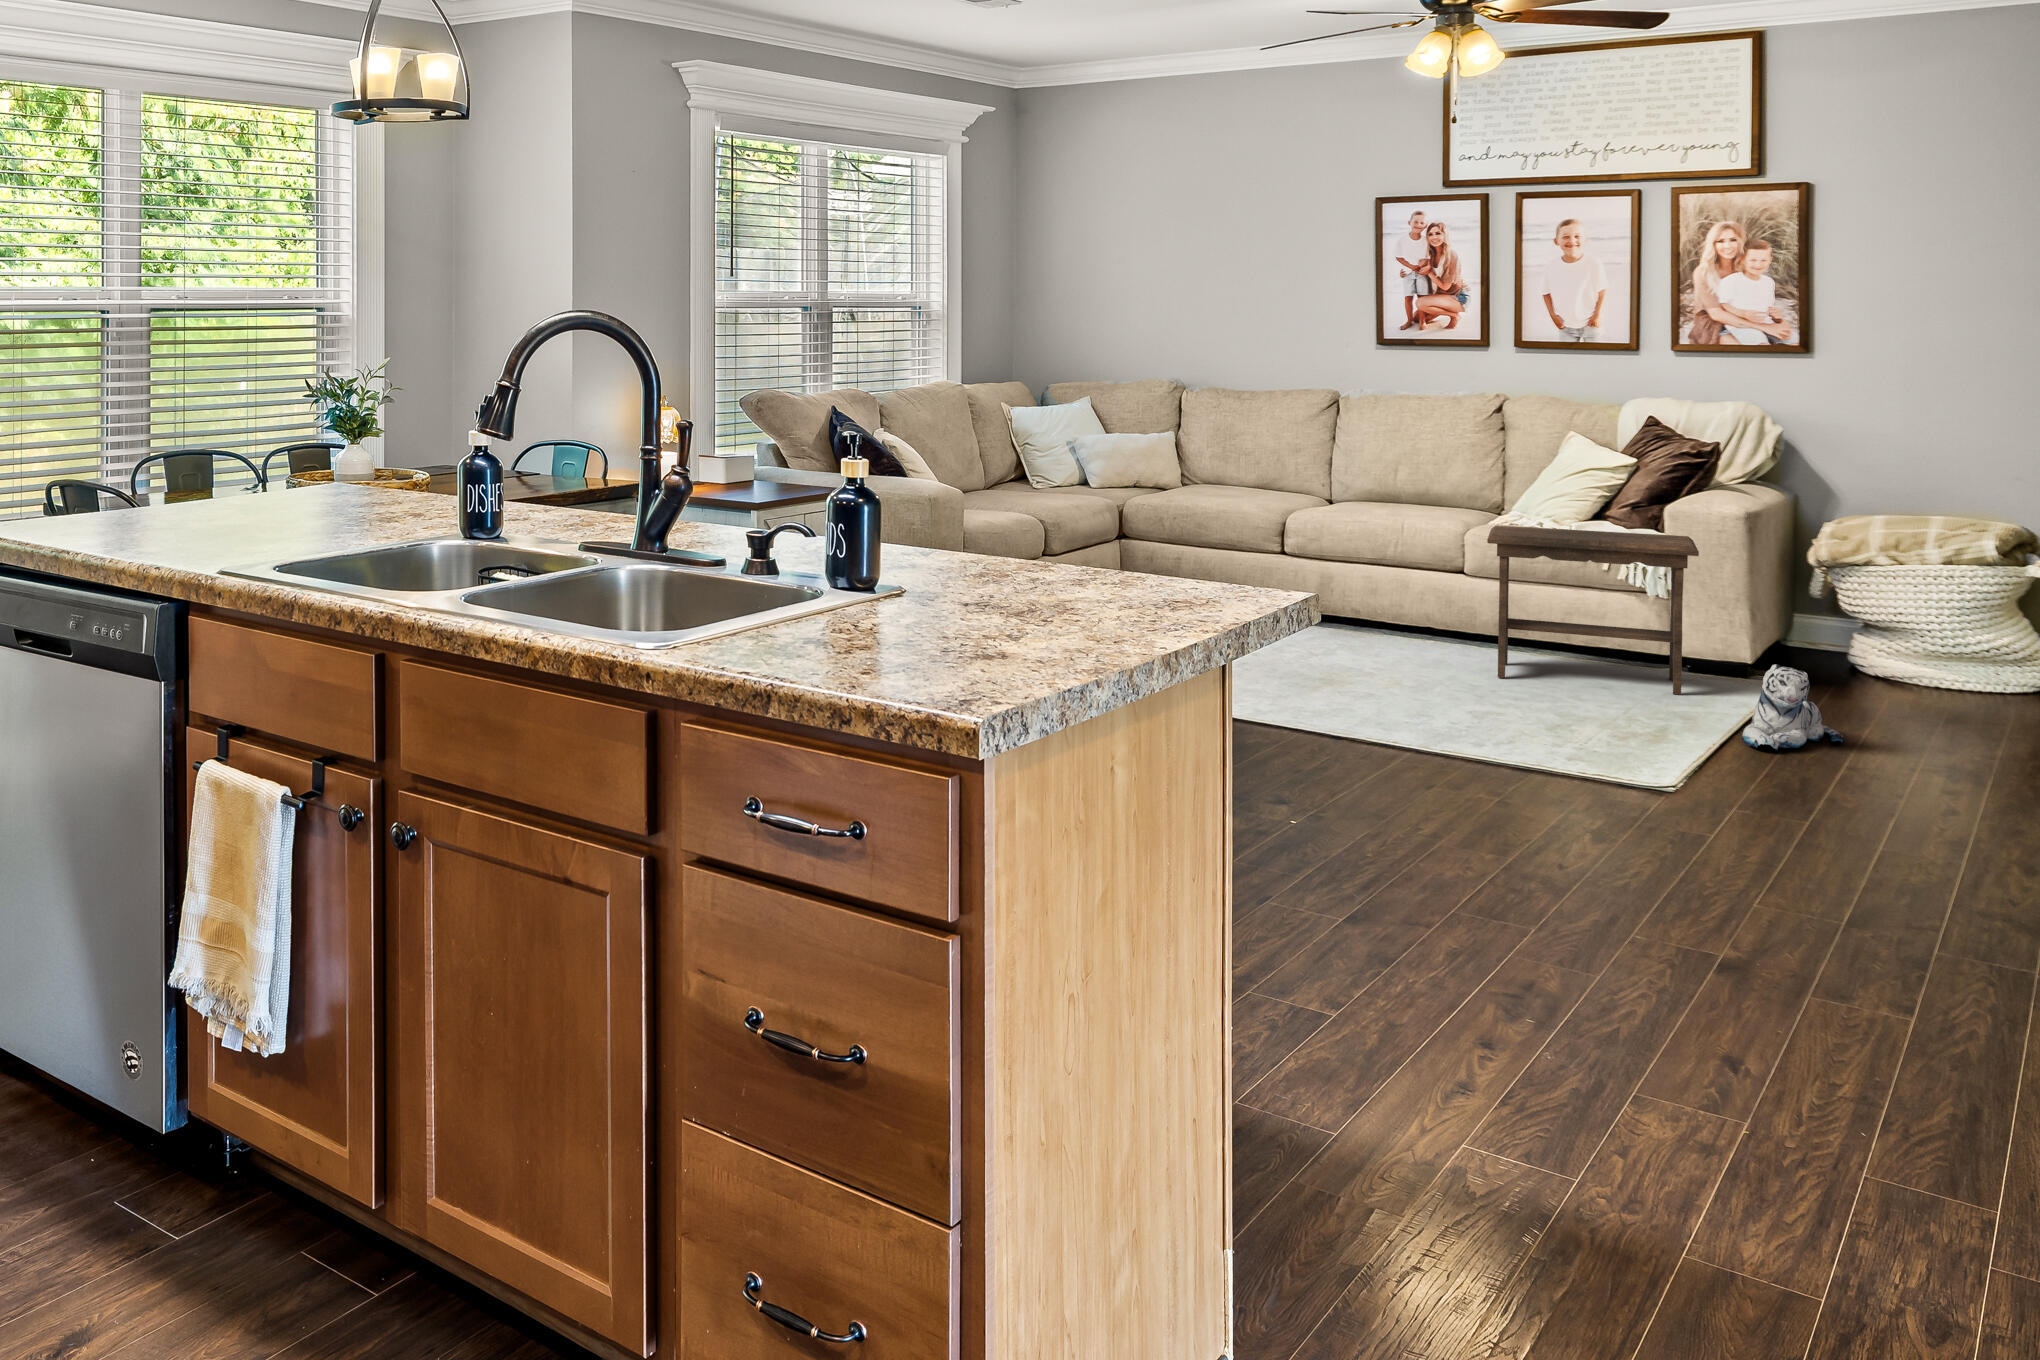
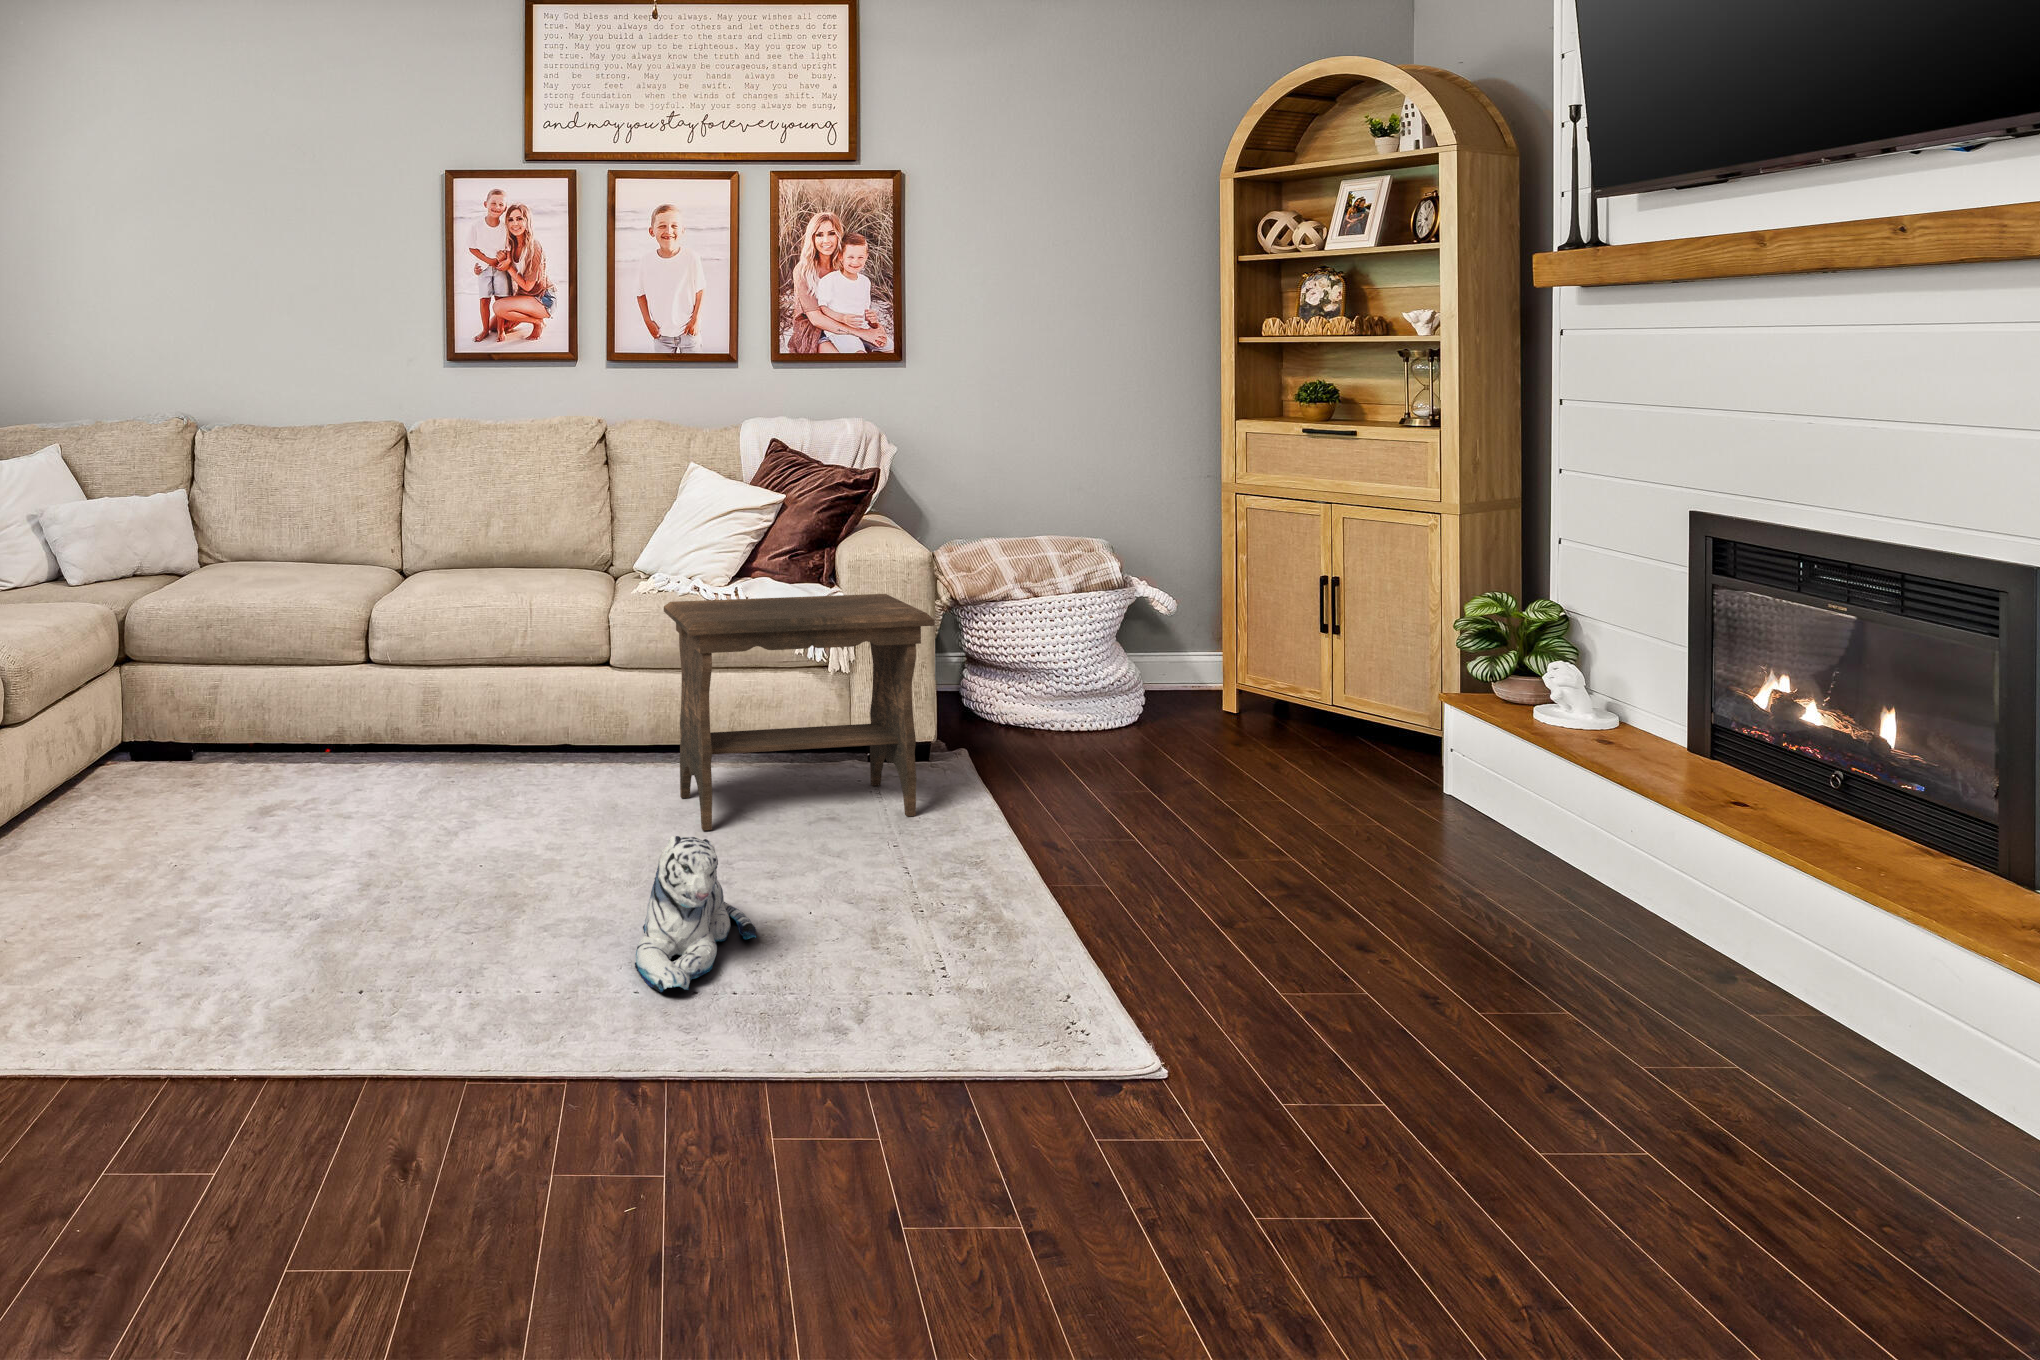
plush toy: present [1742,664,1843,750] -> present [635,836,756,992]

